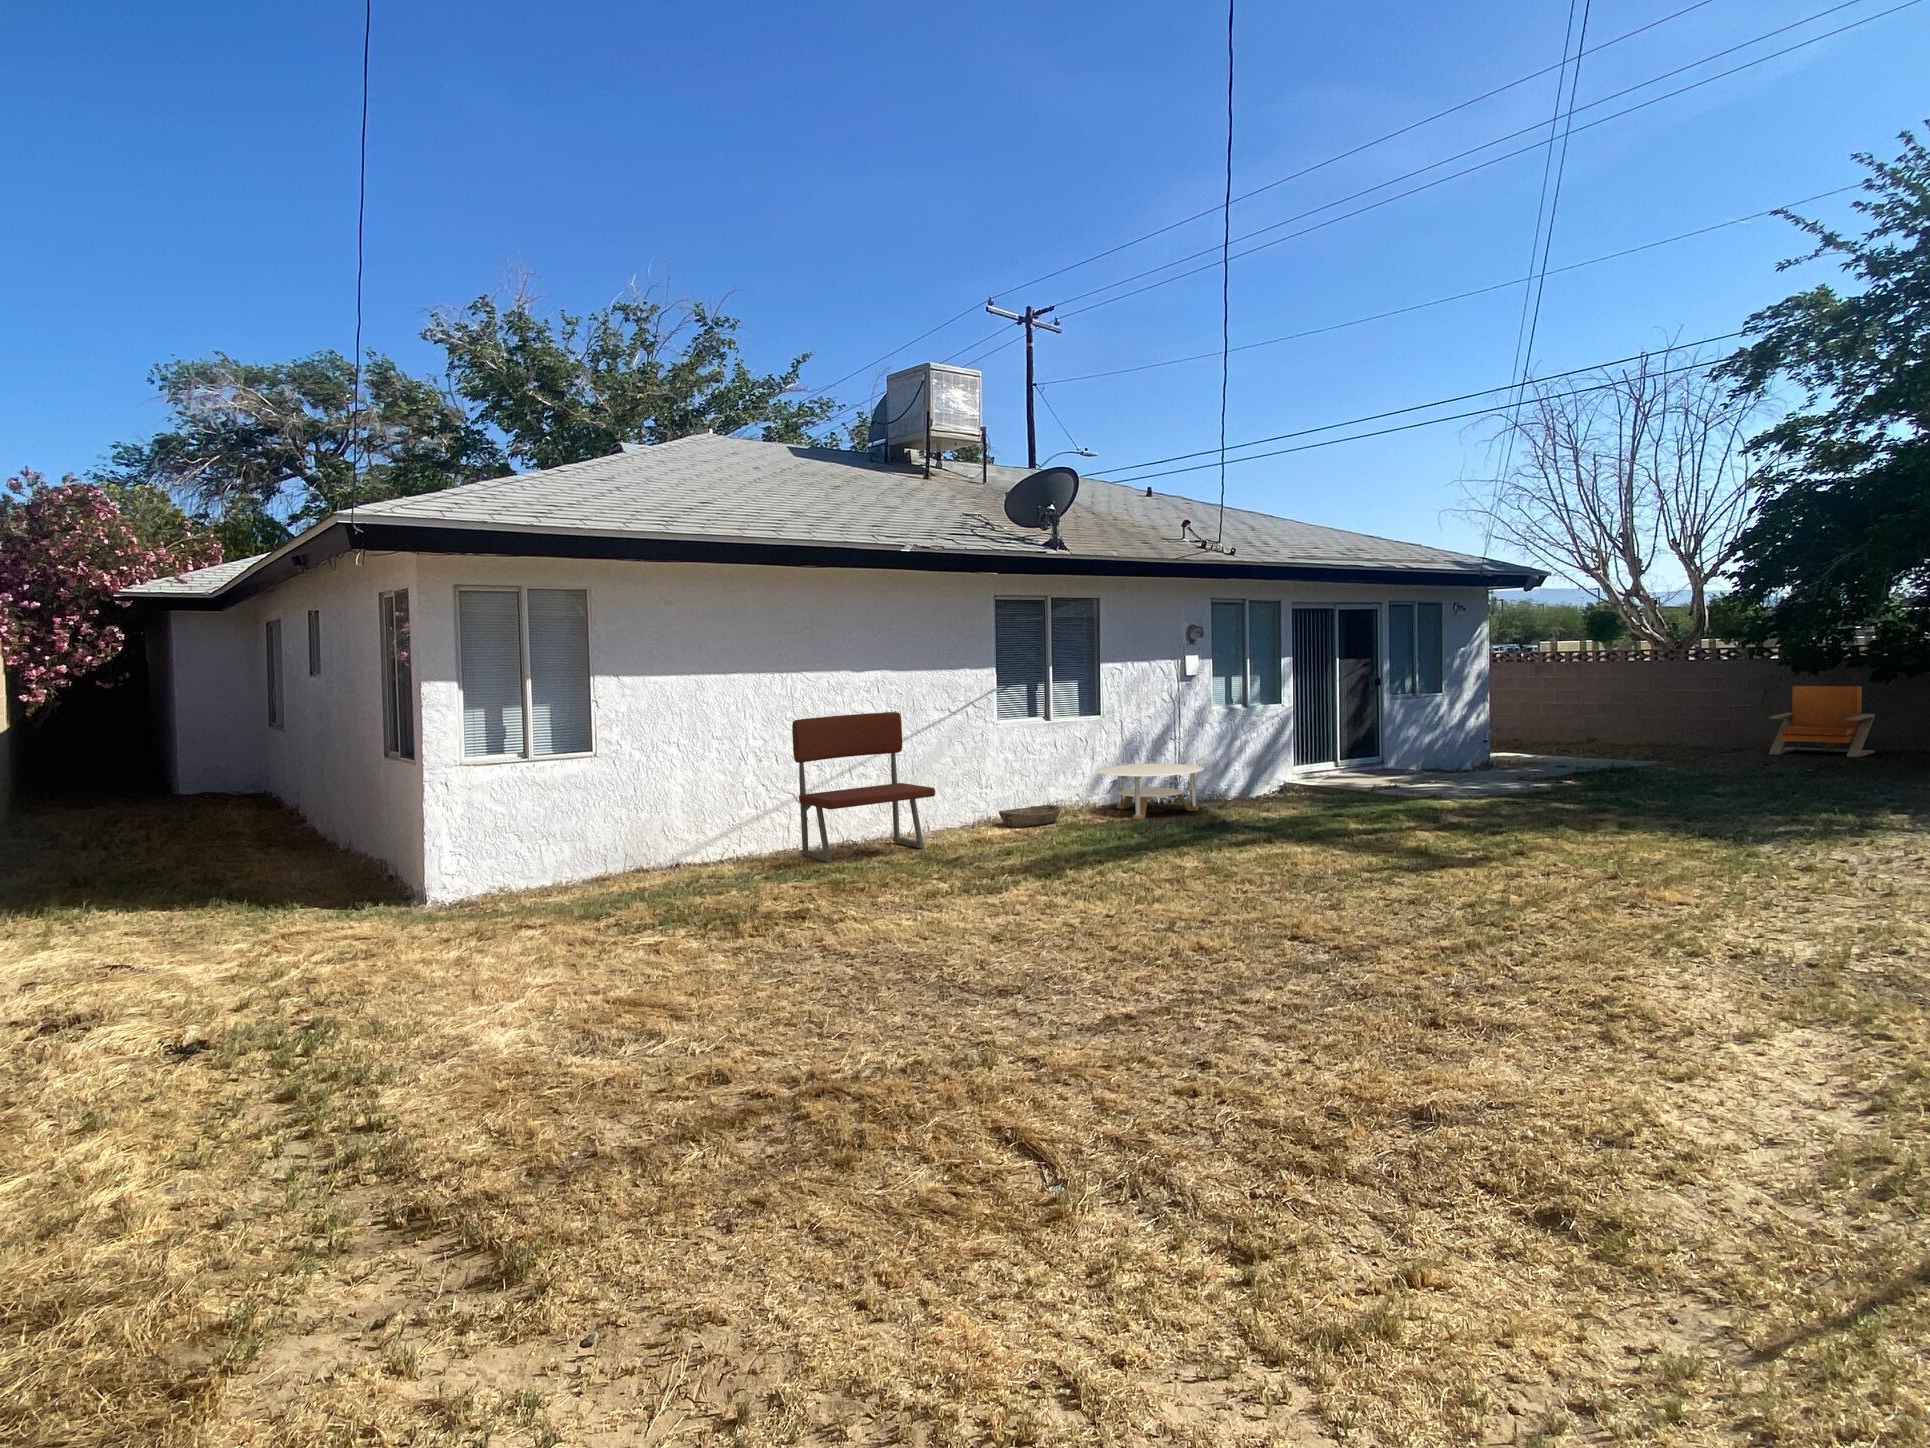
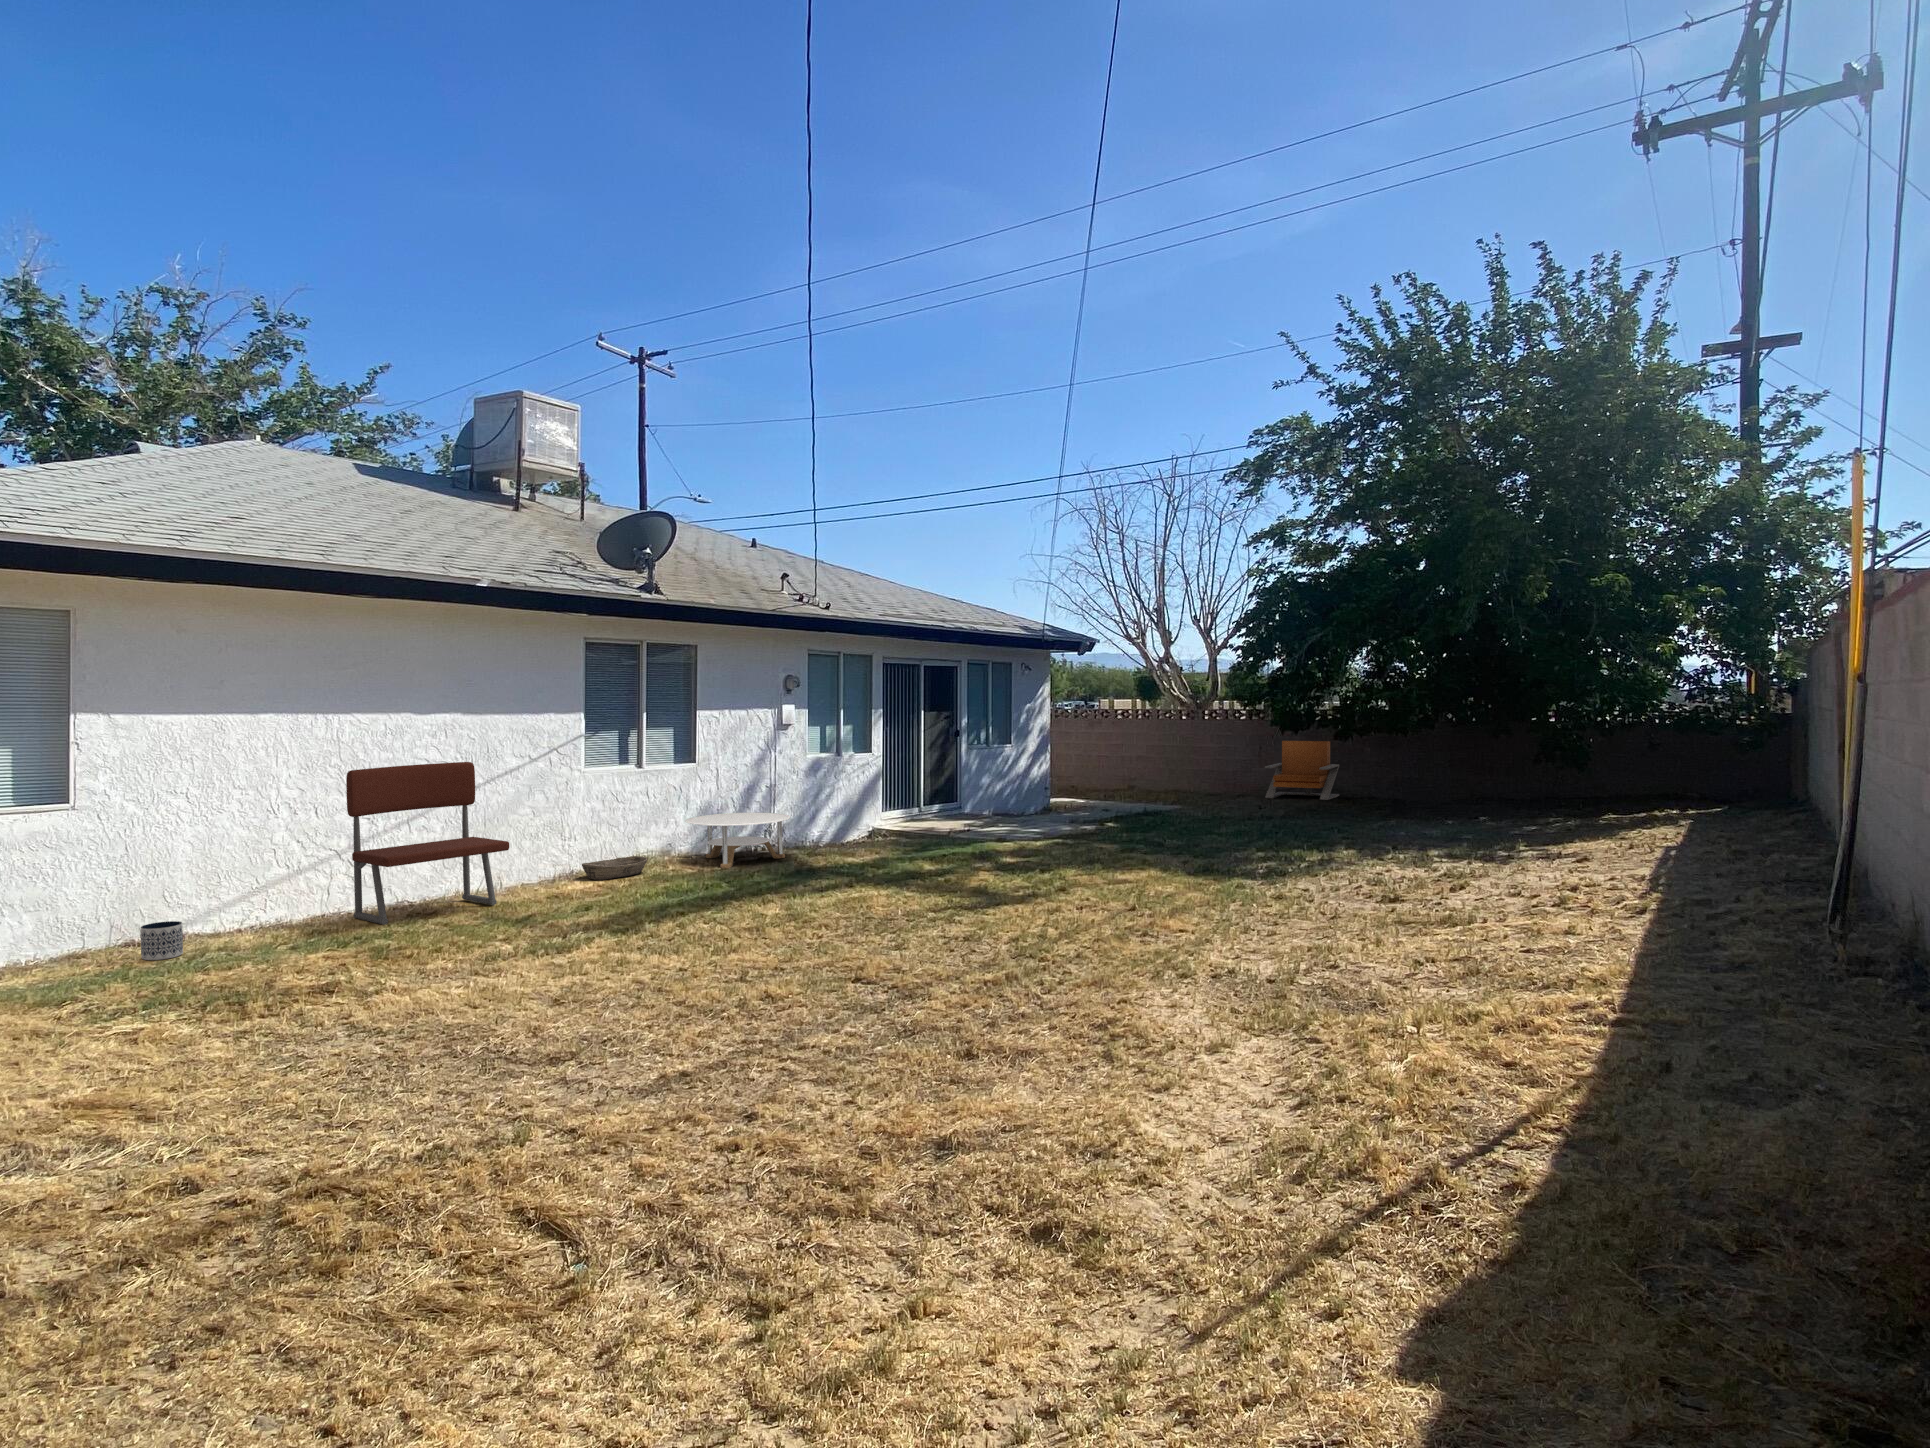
planter: none [636,852,669,885] -> present [141,921,183,960]

